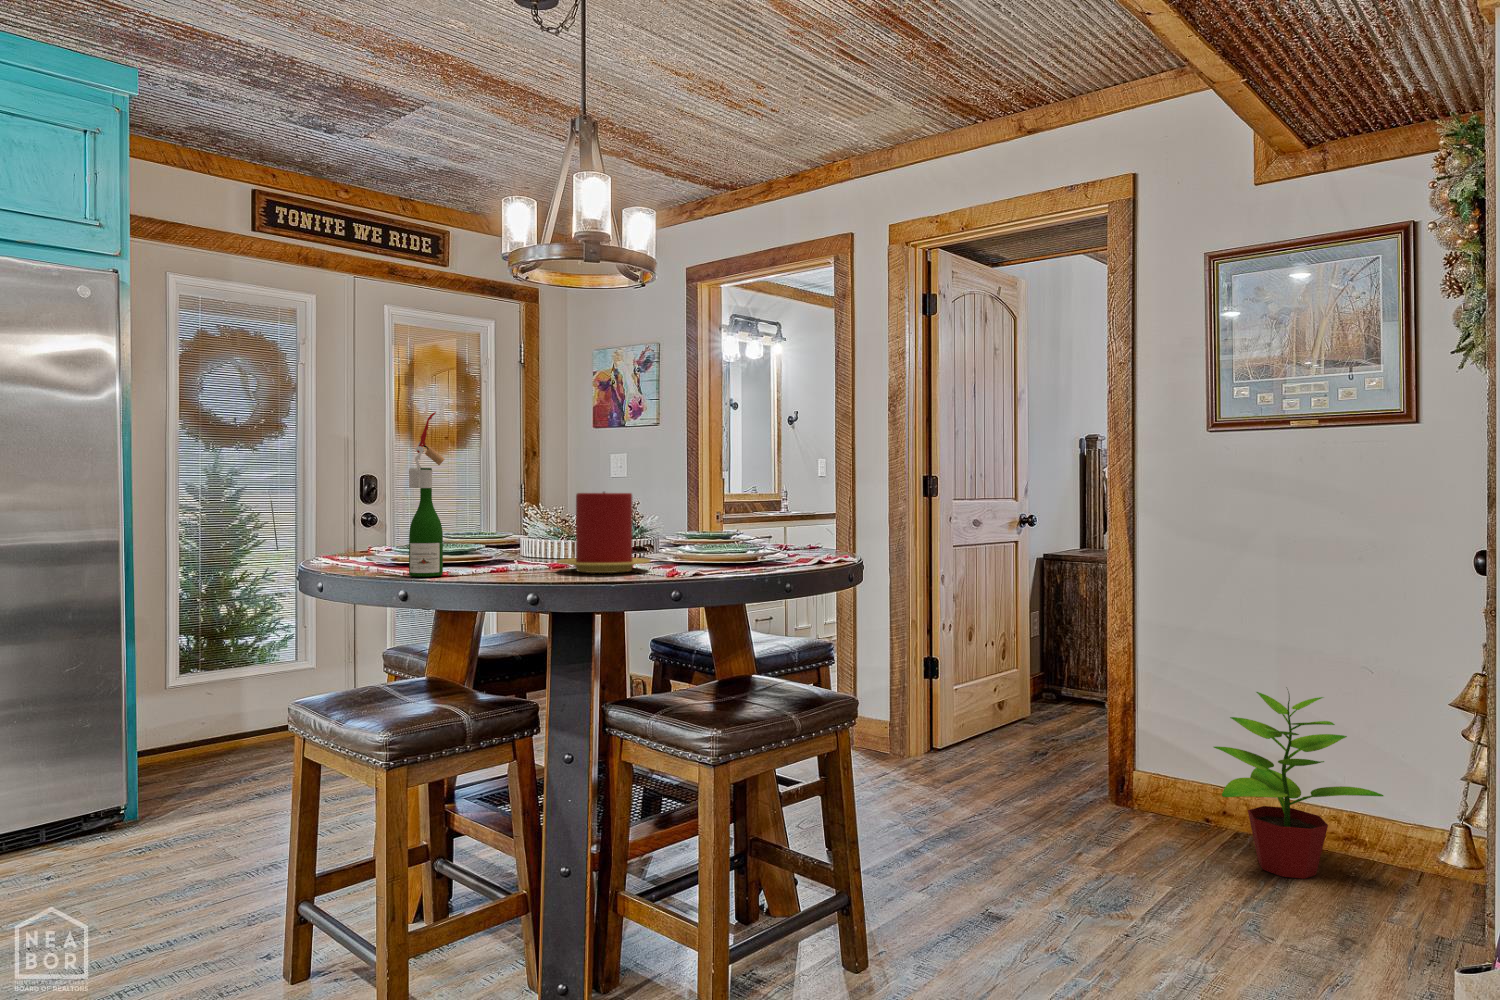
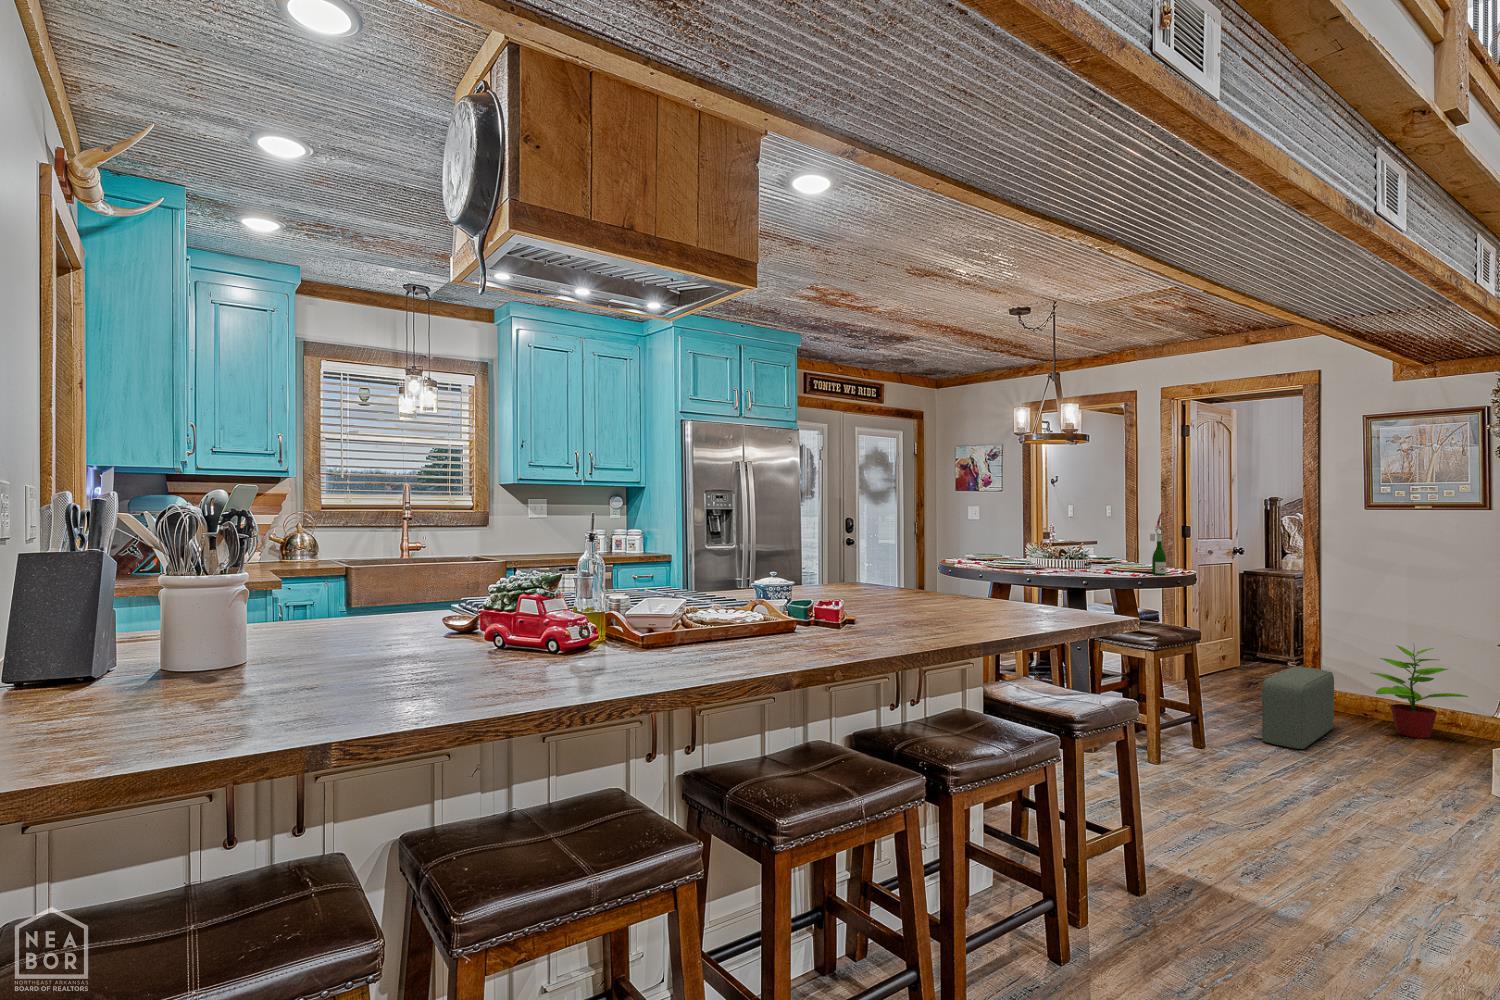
wine bottle: present [409,412,460,577] -> present [1150,513,1170,575]
candle: present [557,492,651,573] -> none [1081,542,1121,573]
pouf: none [1002,745,1150,949] -> present [1262,667,1334,749]

